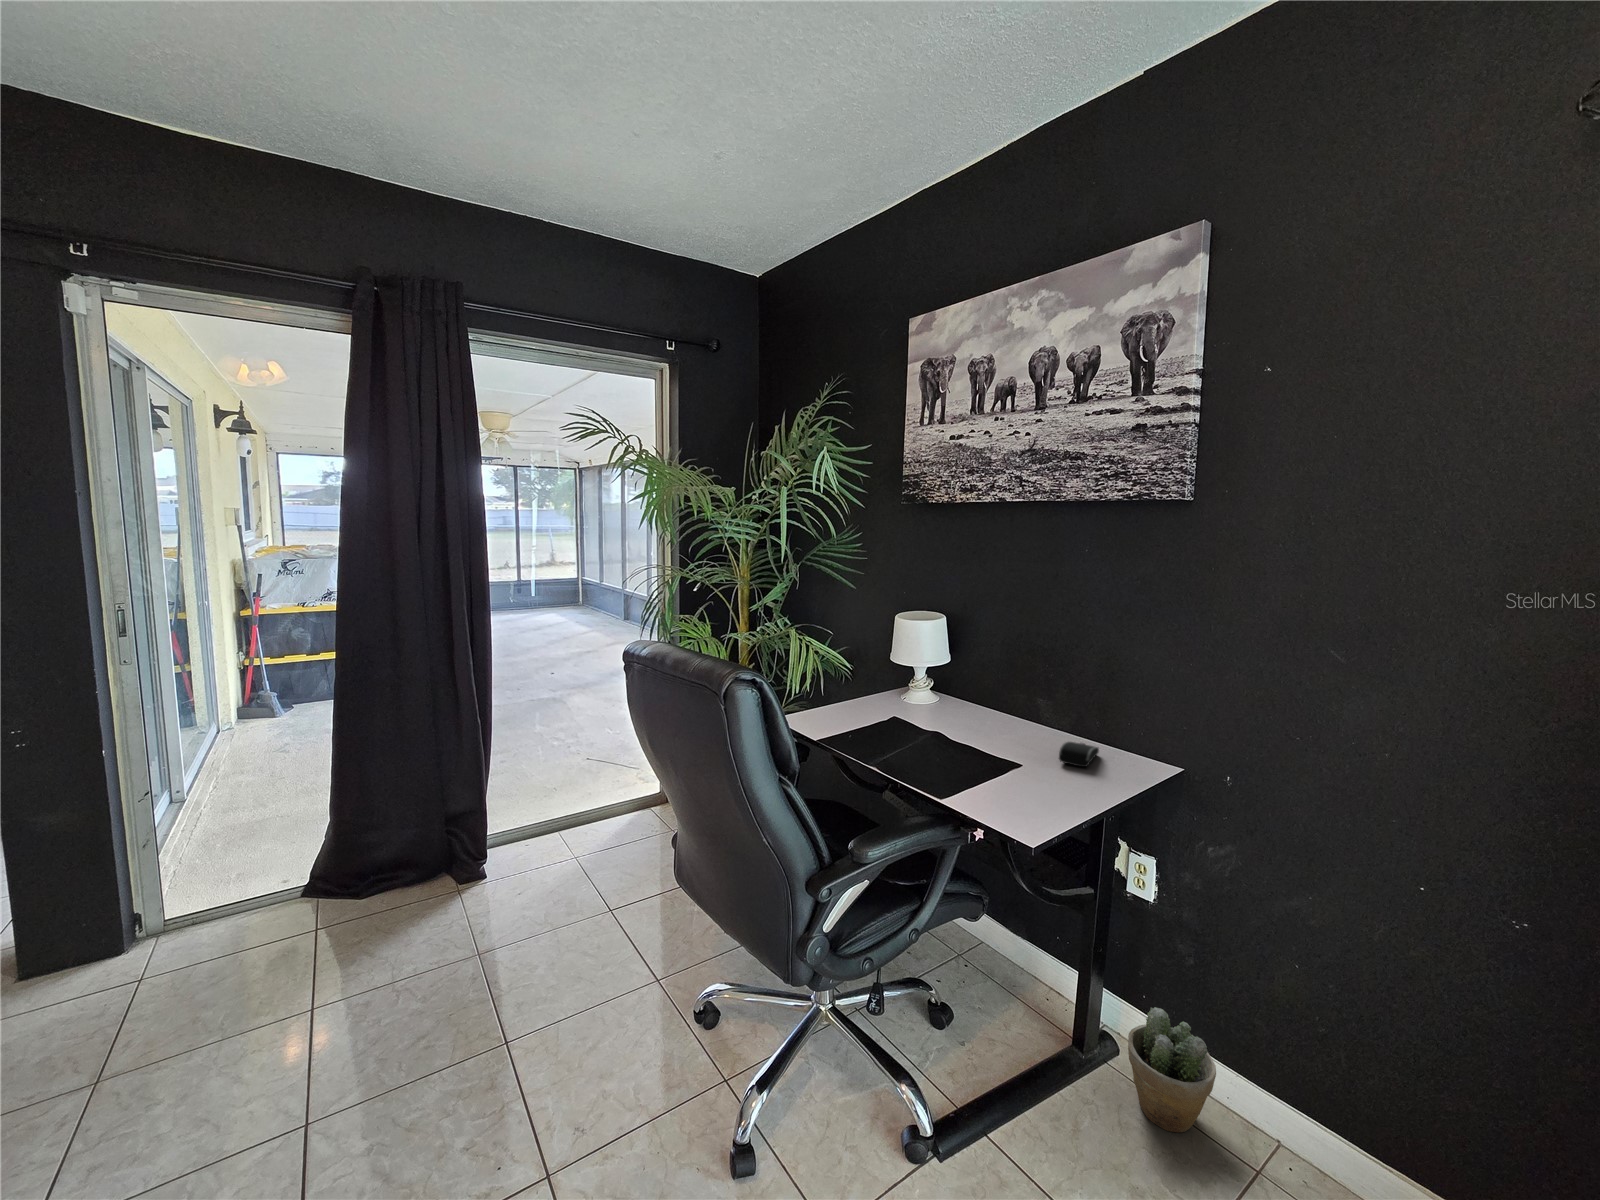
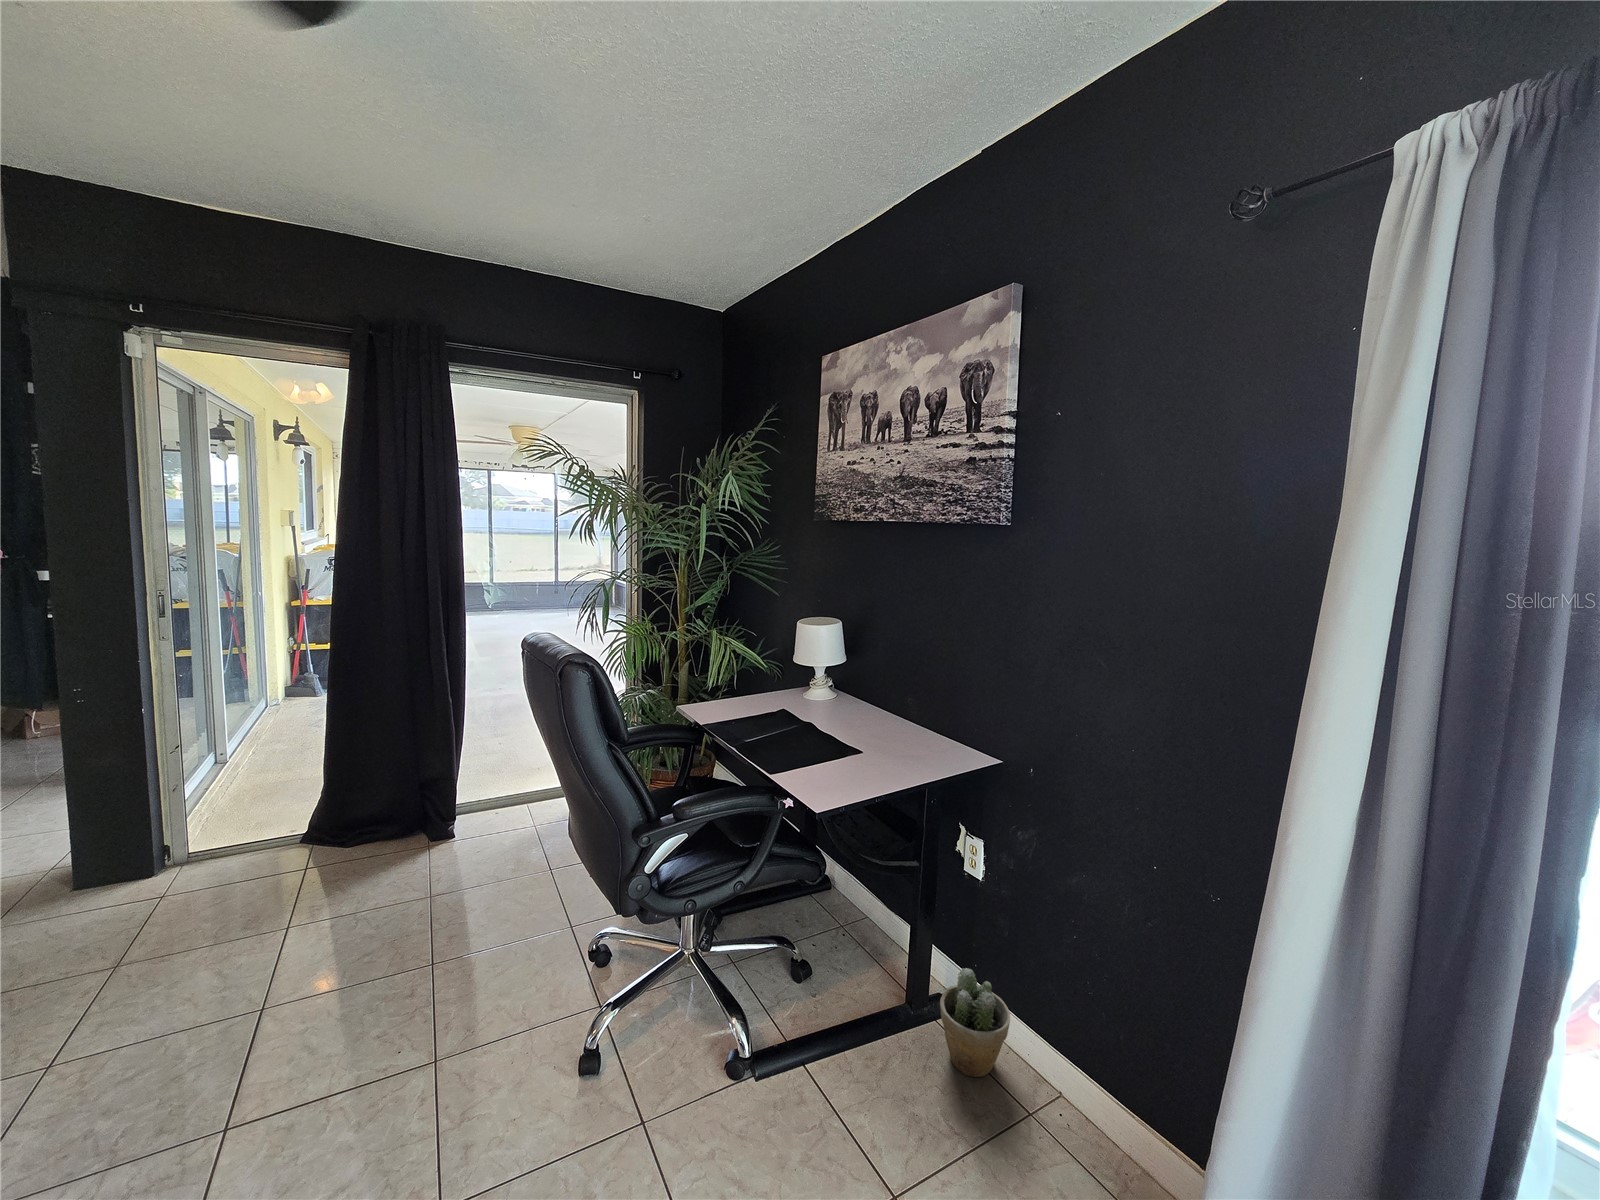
computer mouse: present [1059,742,1099,767] -> none [897,733,938,755]

